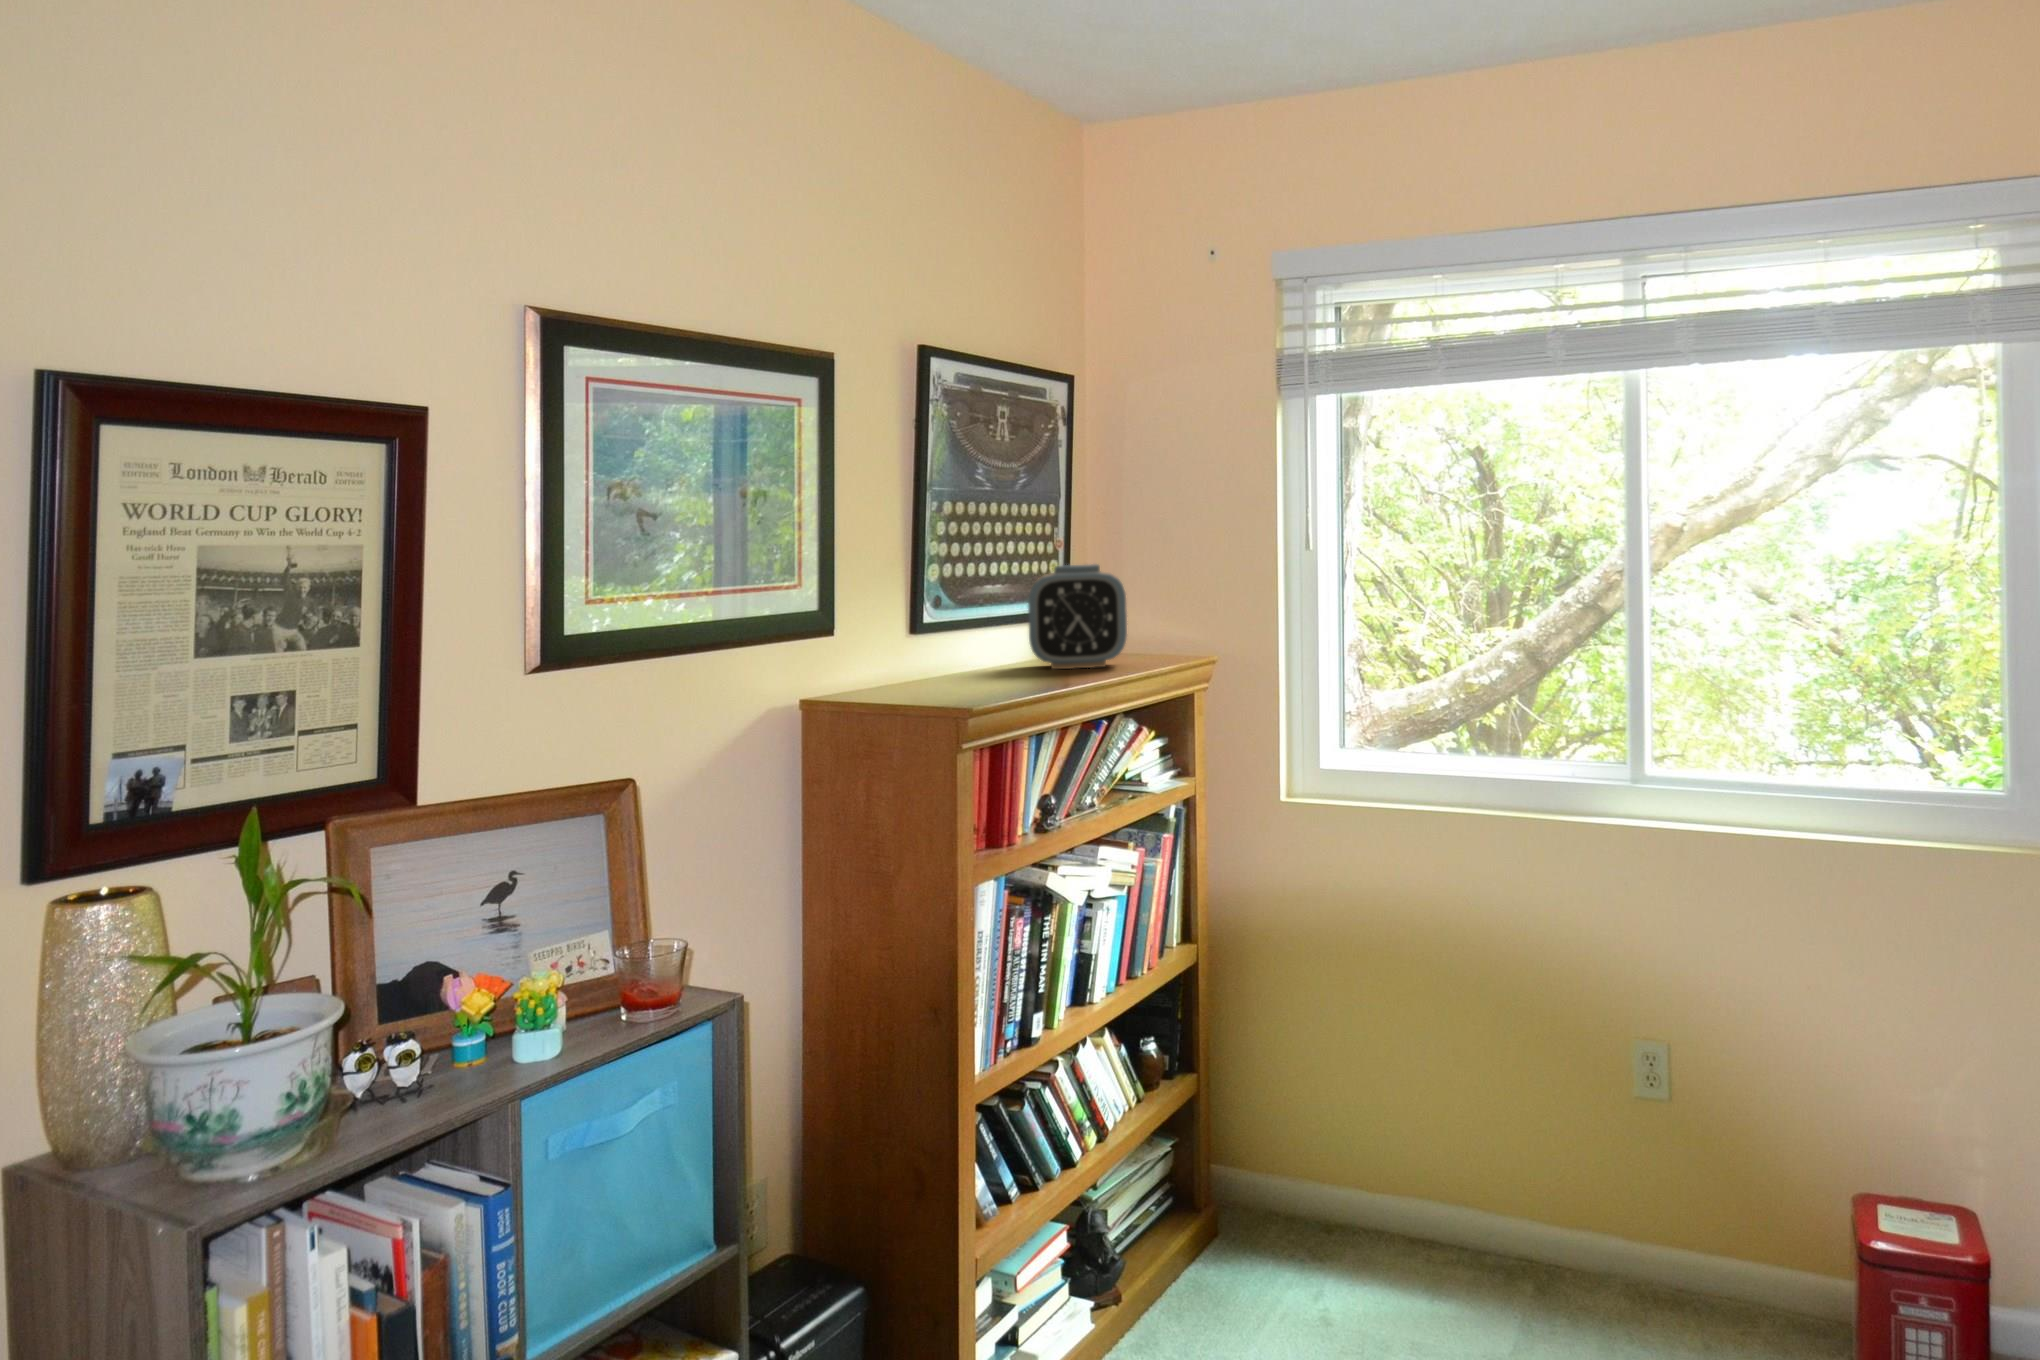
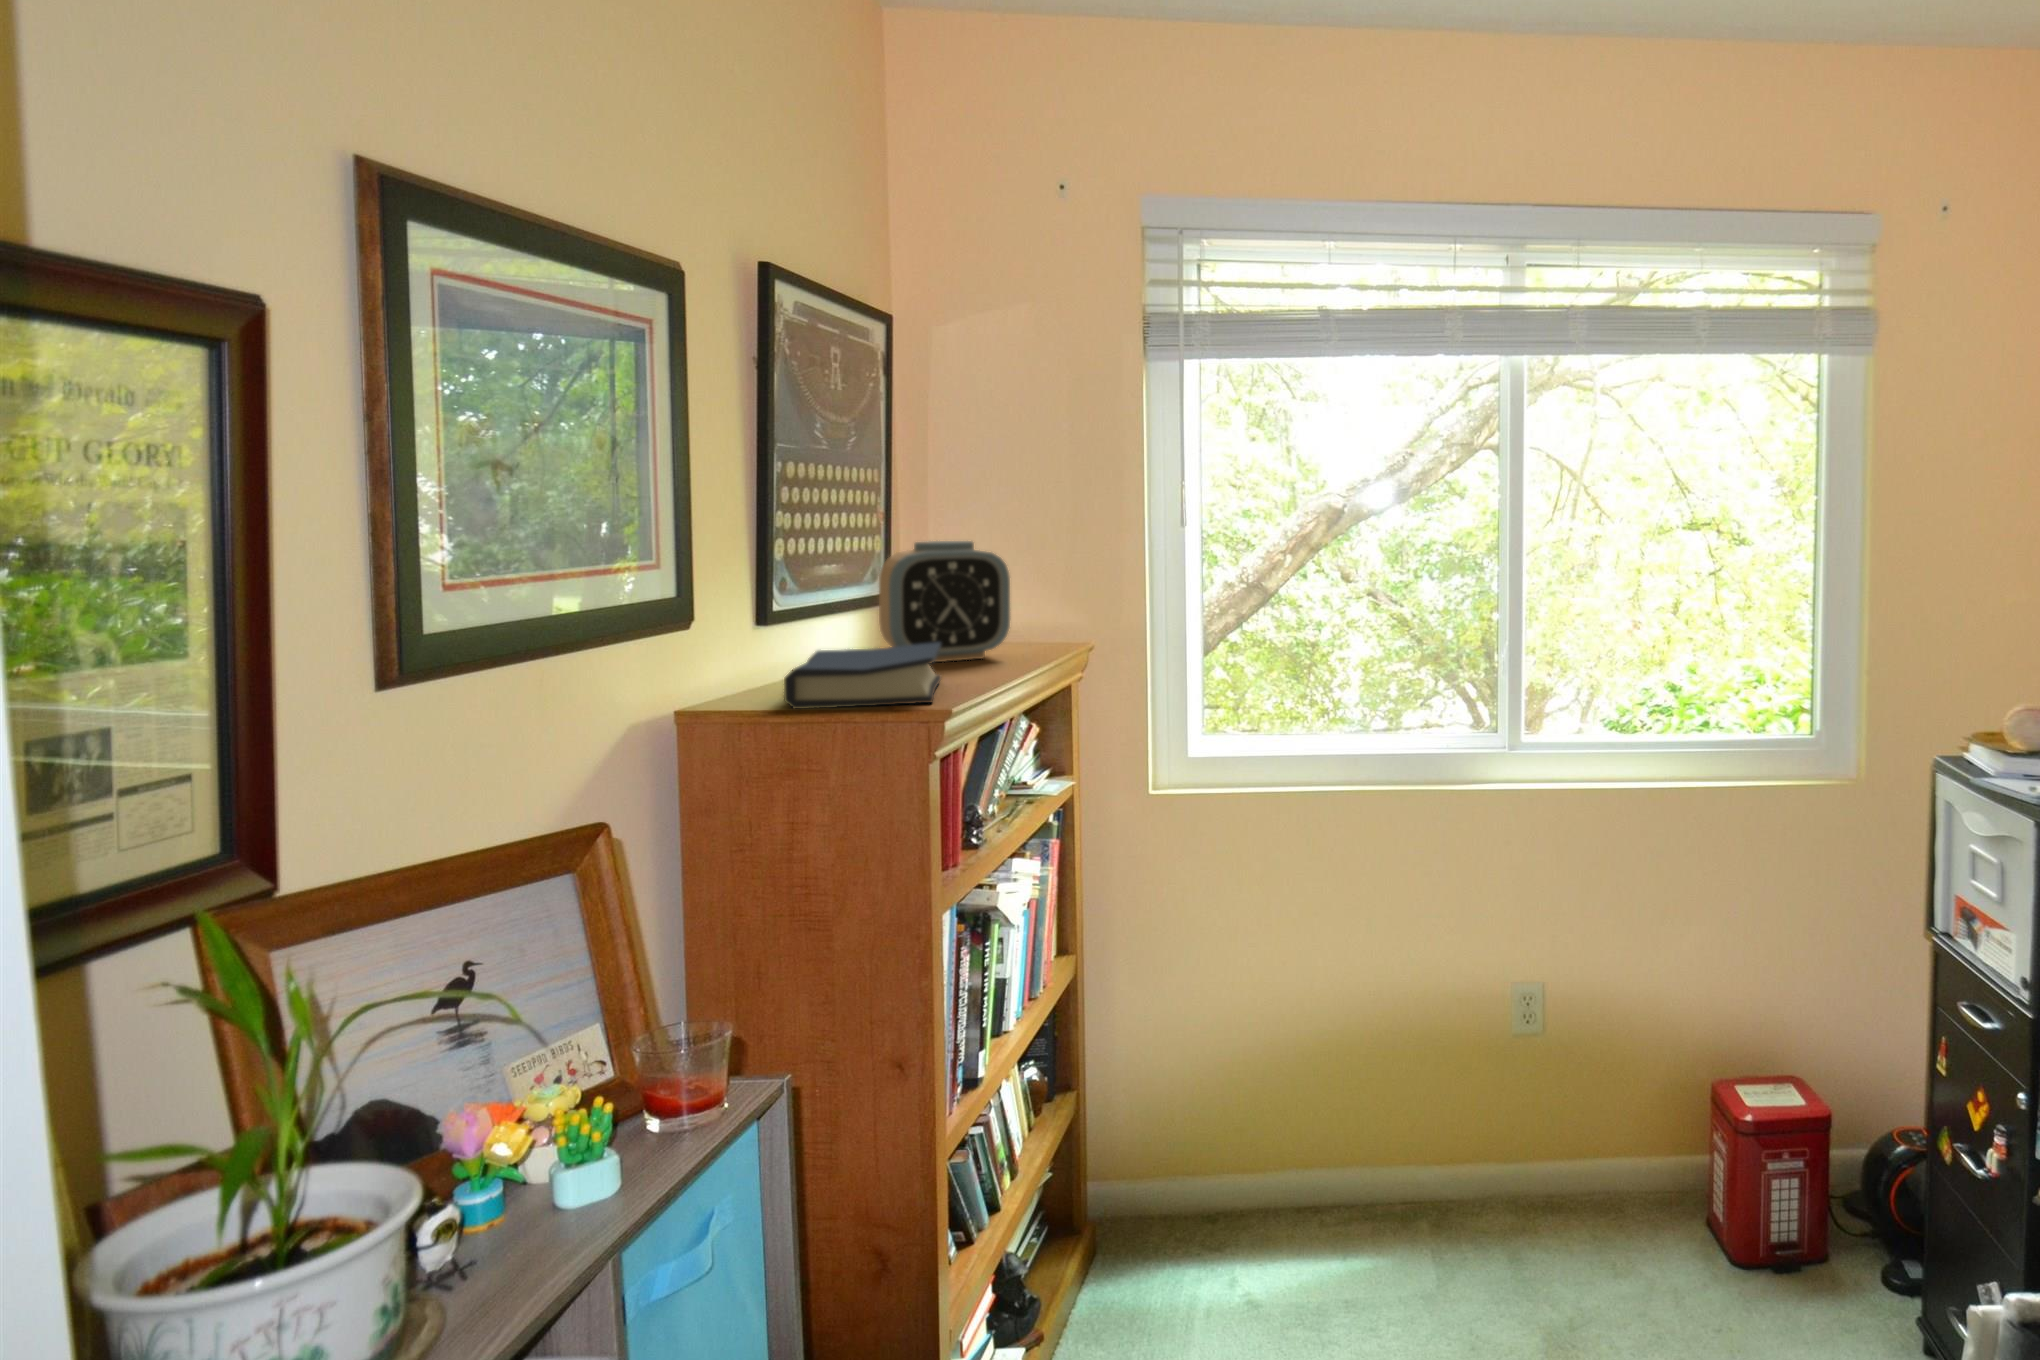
hardback book: none [885,651,1032,702] -> present [784,642,941,709]

